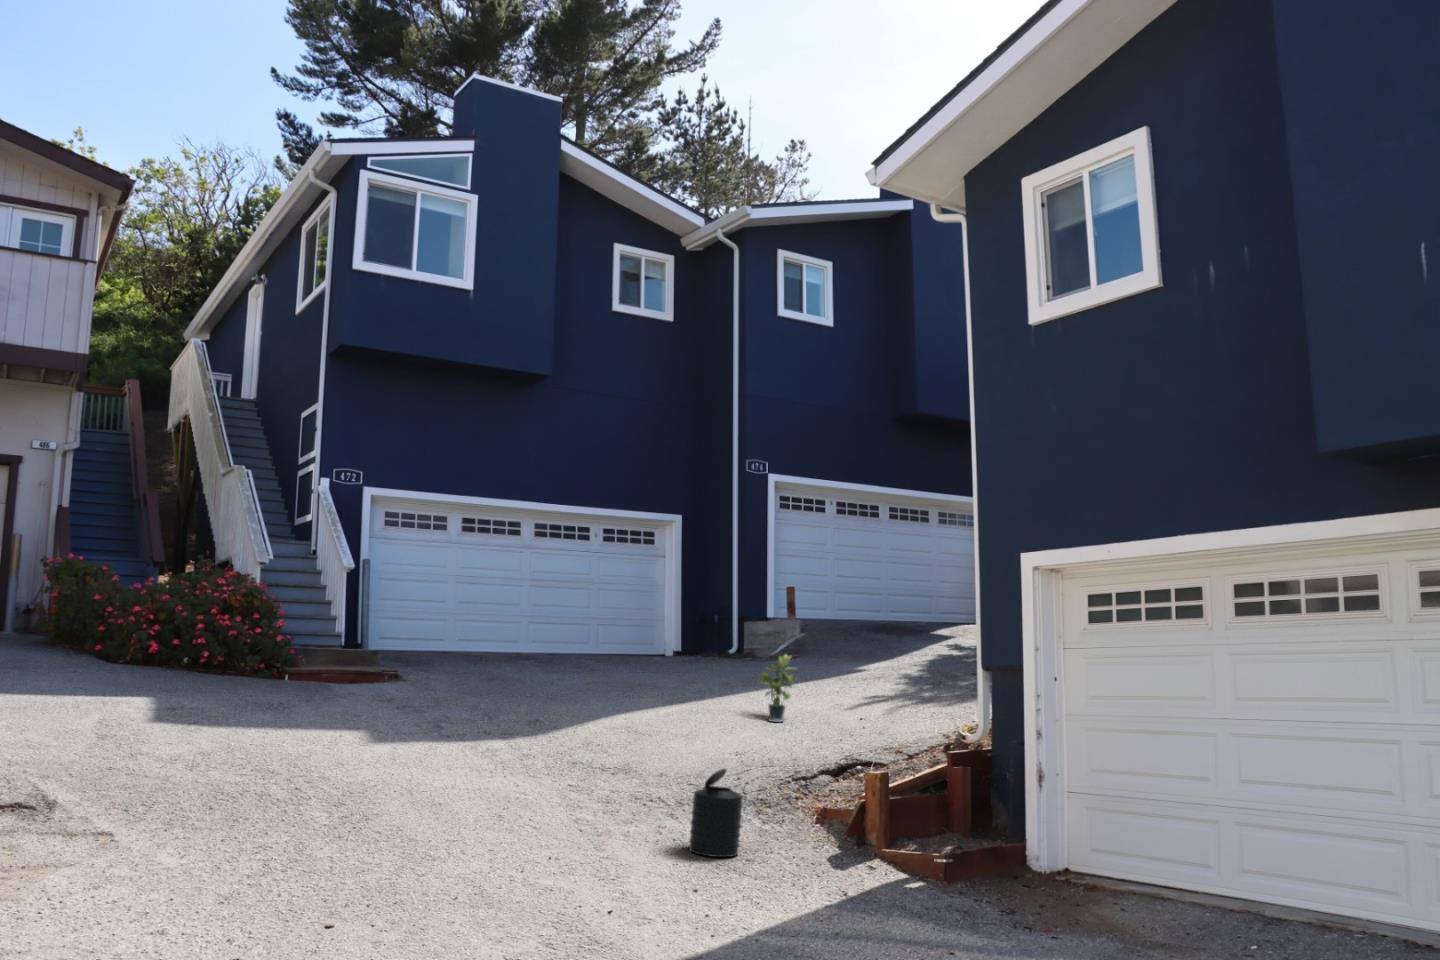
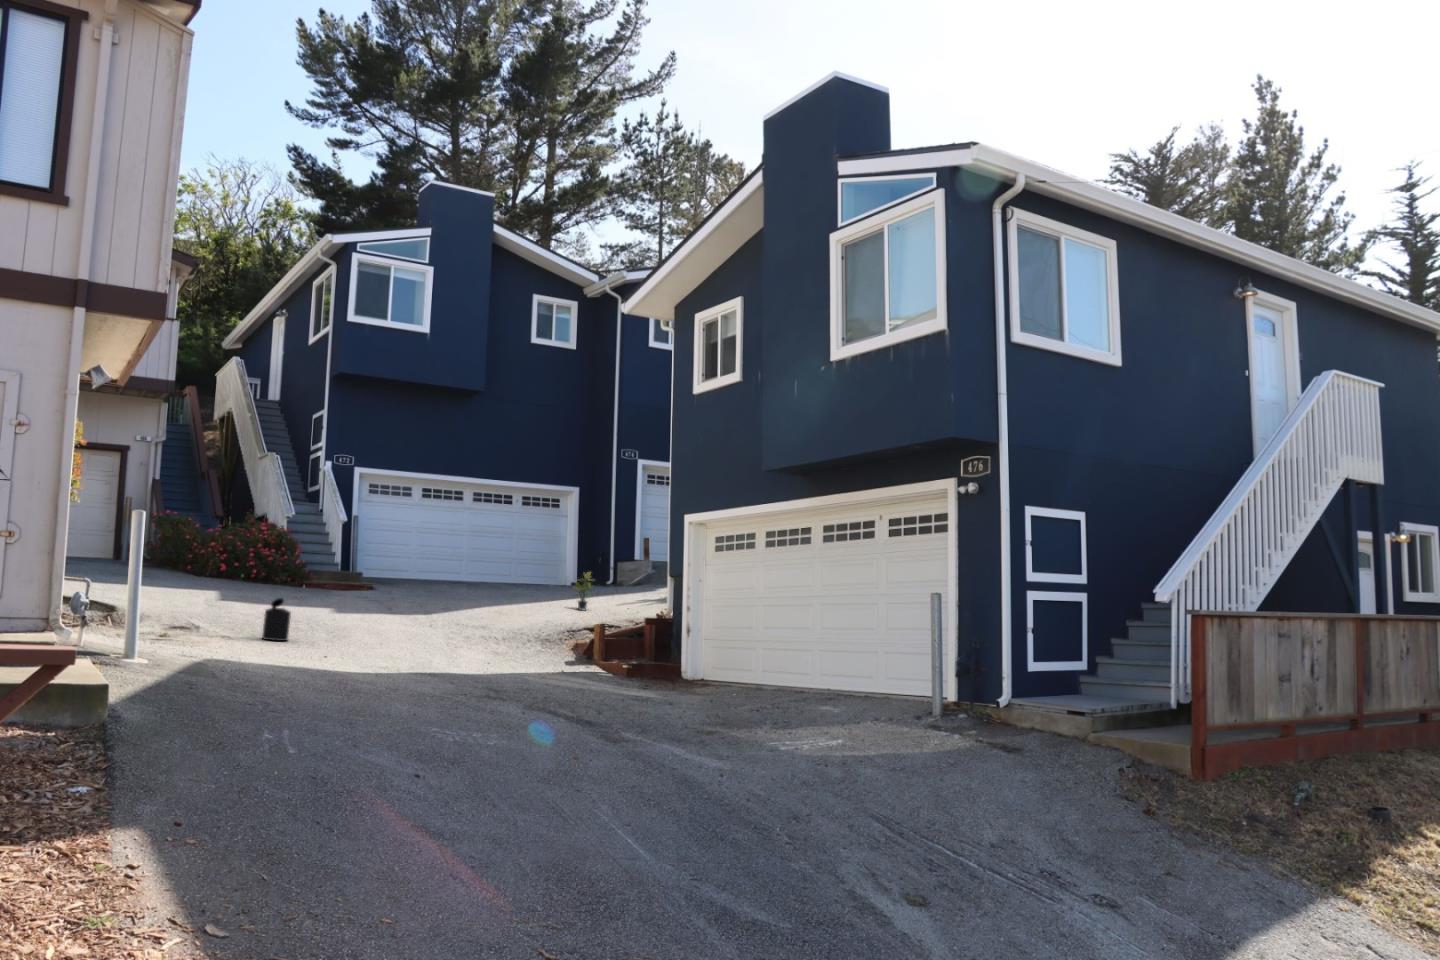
trash can: present [689,769,742,857] -> present [262,598,291,641]

